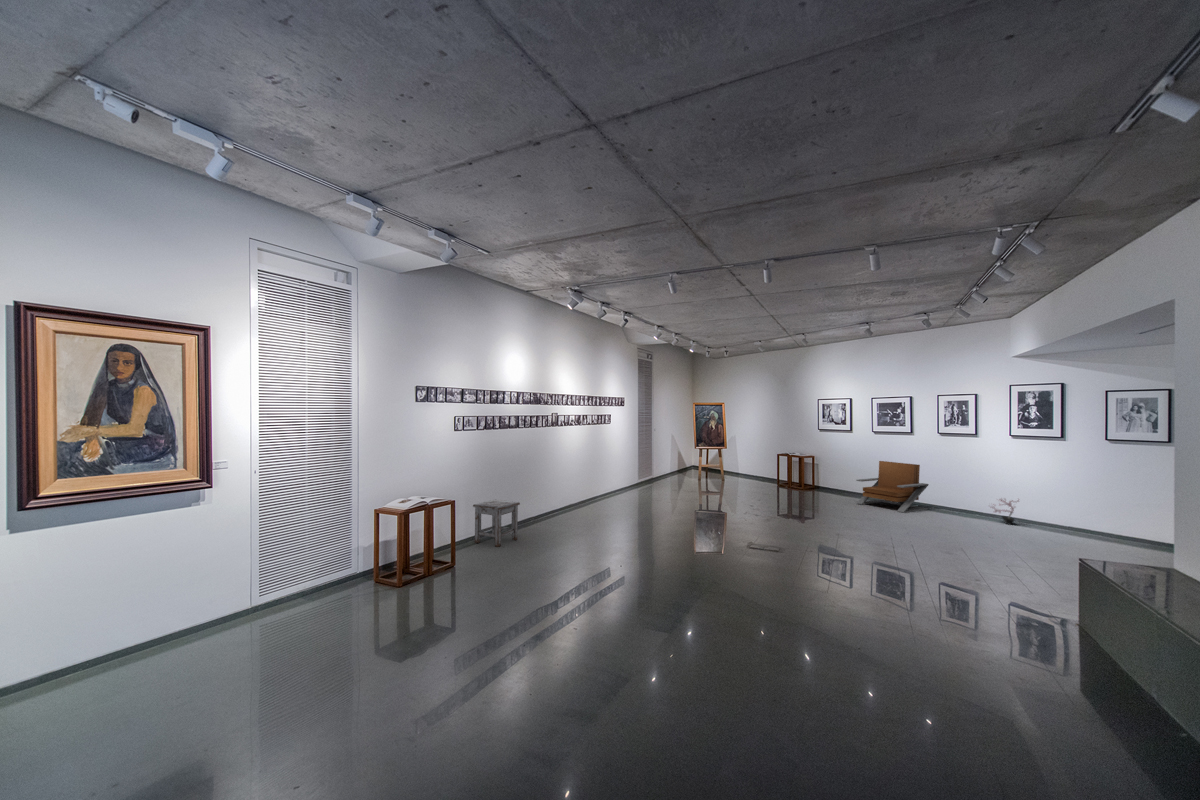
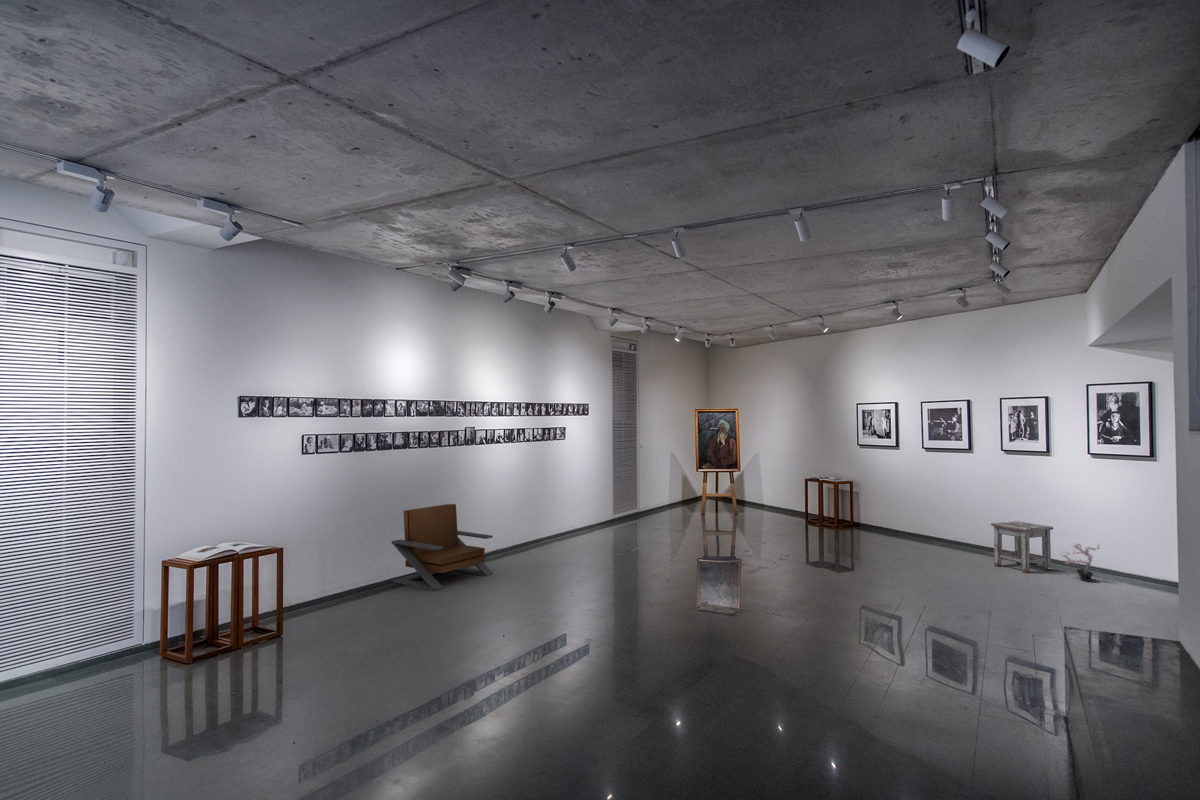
lounge chair: present [856,461,929,513] -> present [392,504,493,591]
stool: present [473,499,520,547] -> present [991,521,1053,573]

